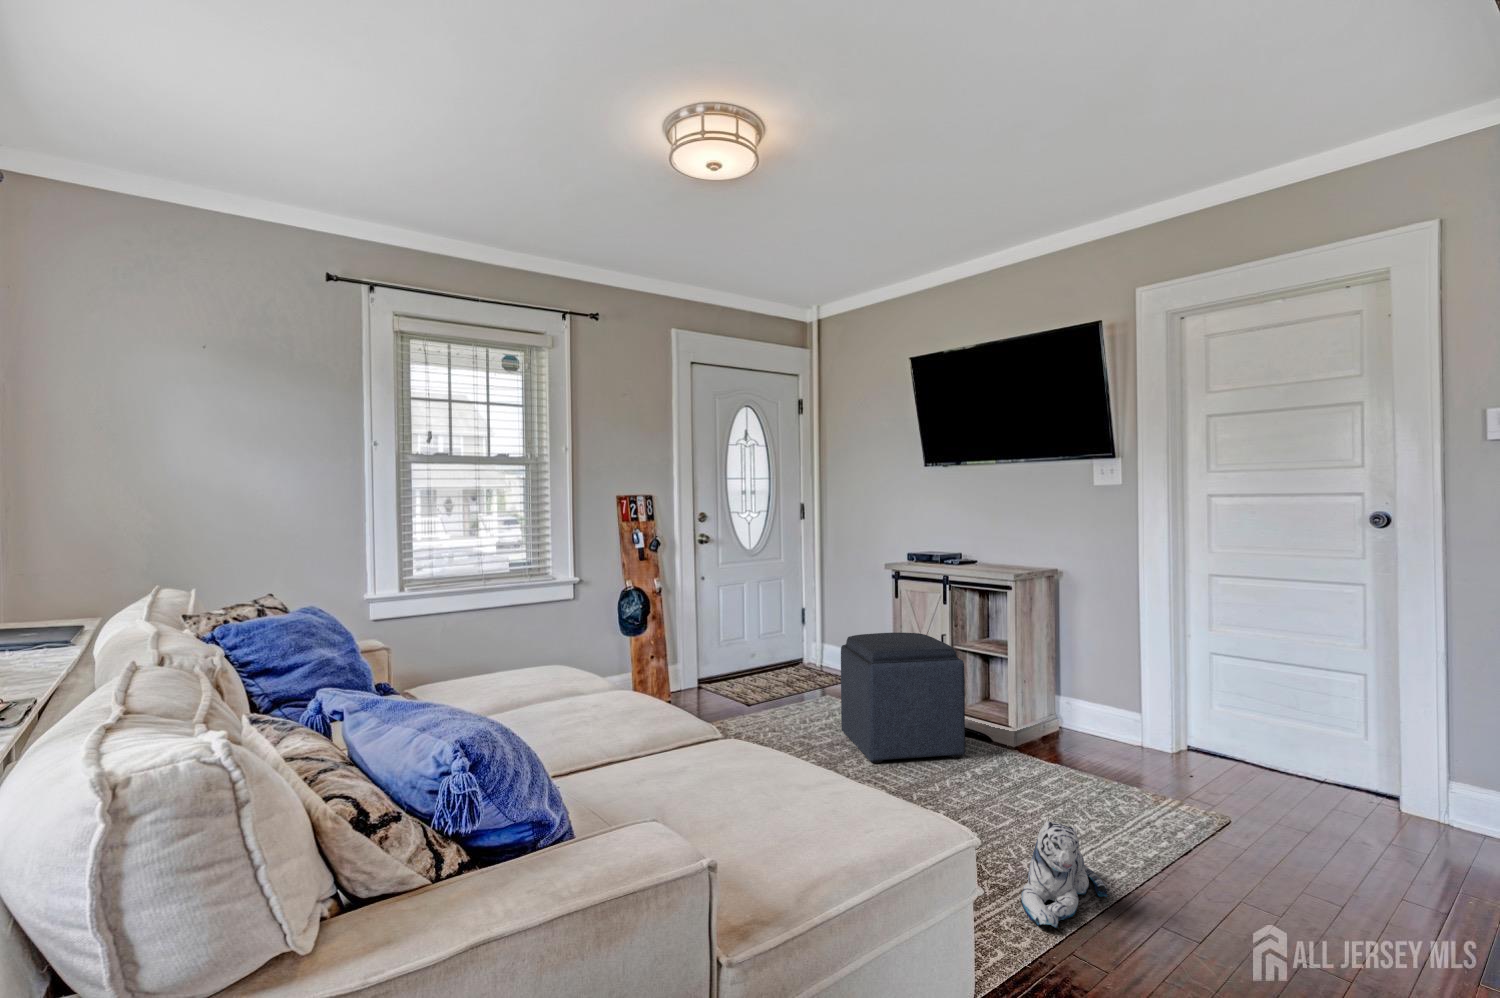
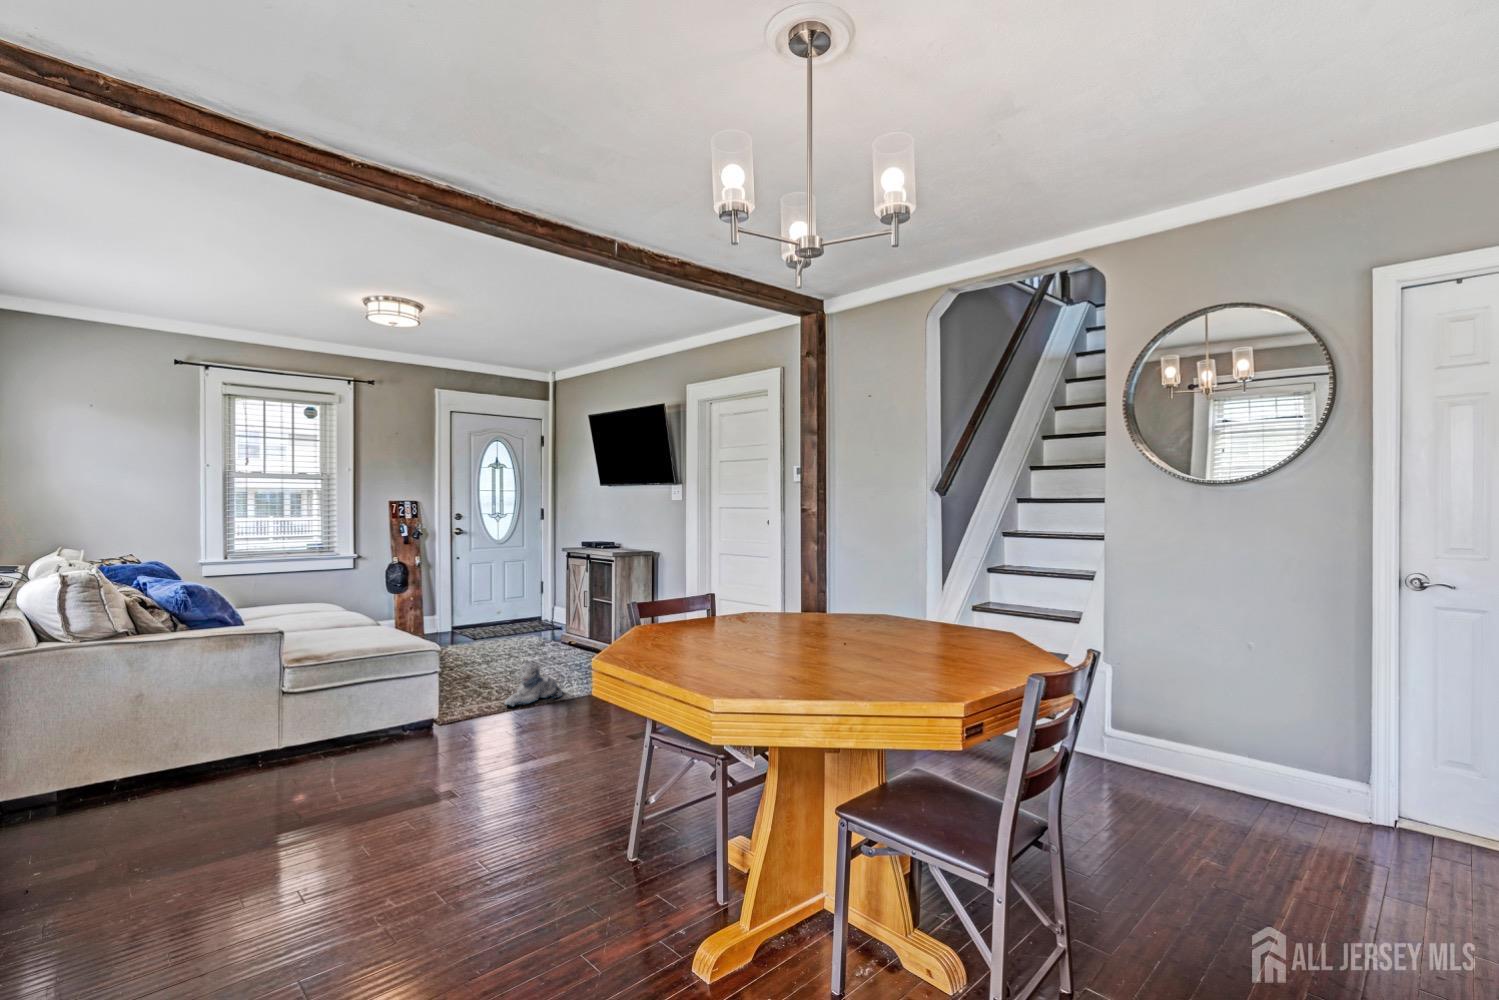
ottoman: present [841,632,965,763] -> none [510,587,573,660]

